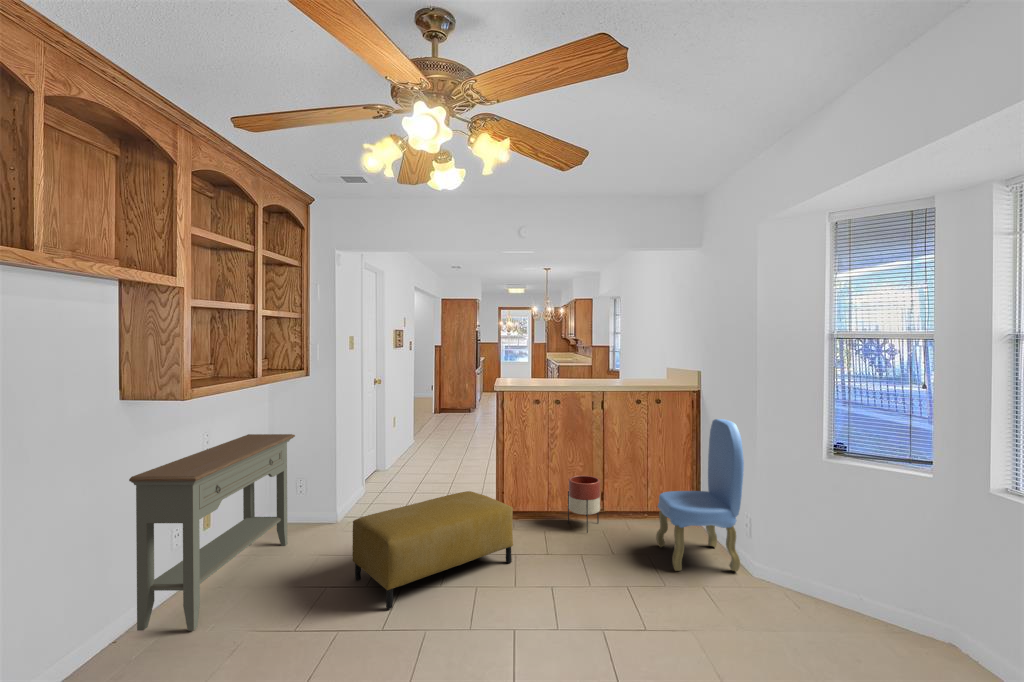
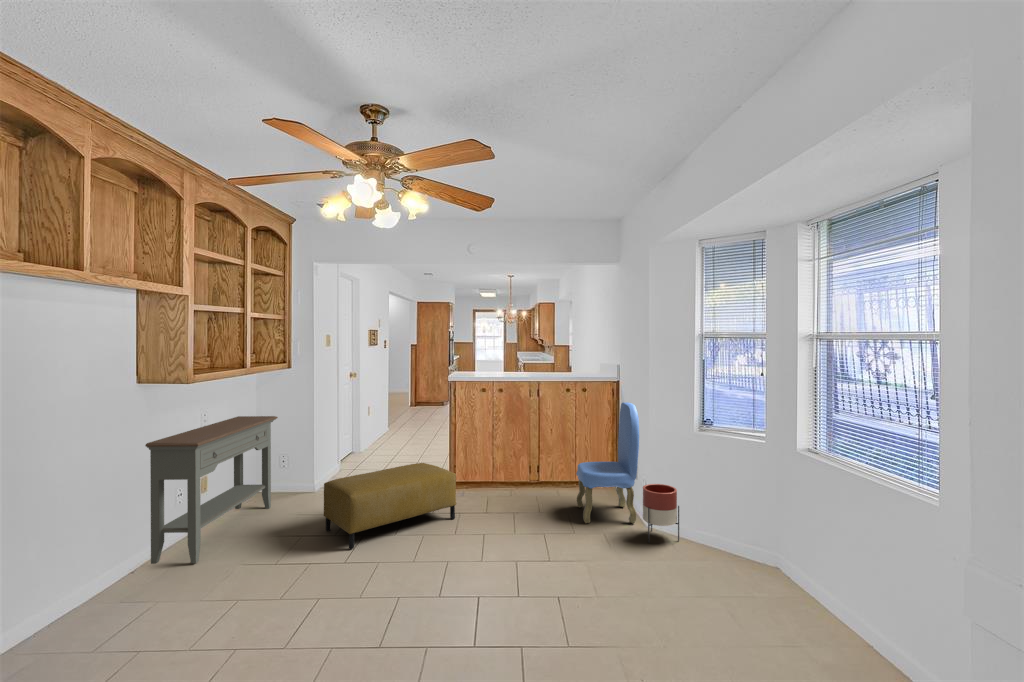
planter: present [568,475,600,533] -> present [643,484,679,543]

